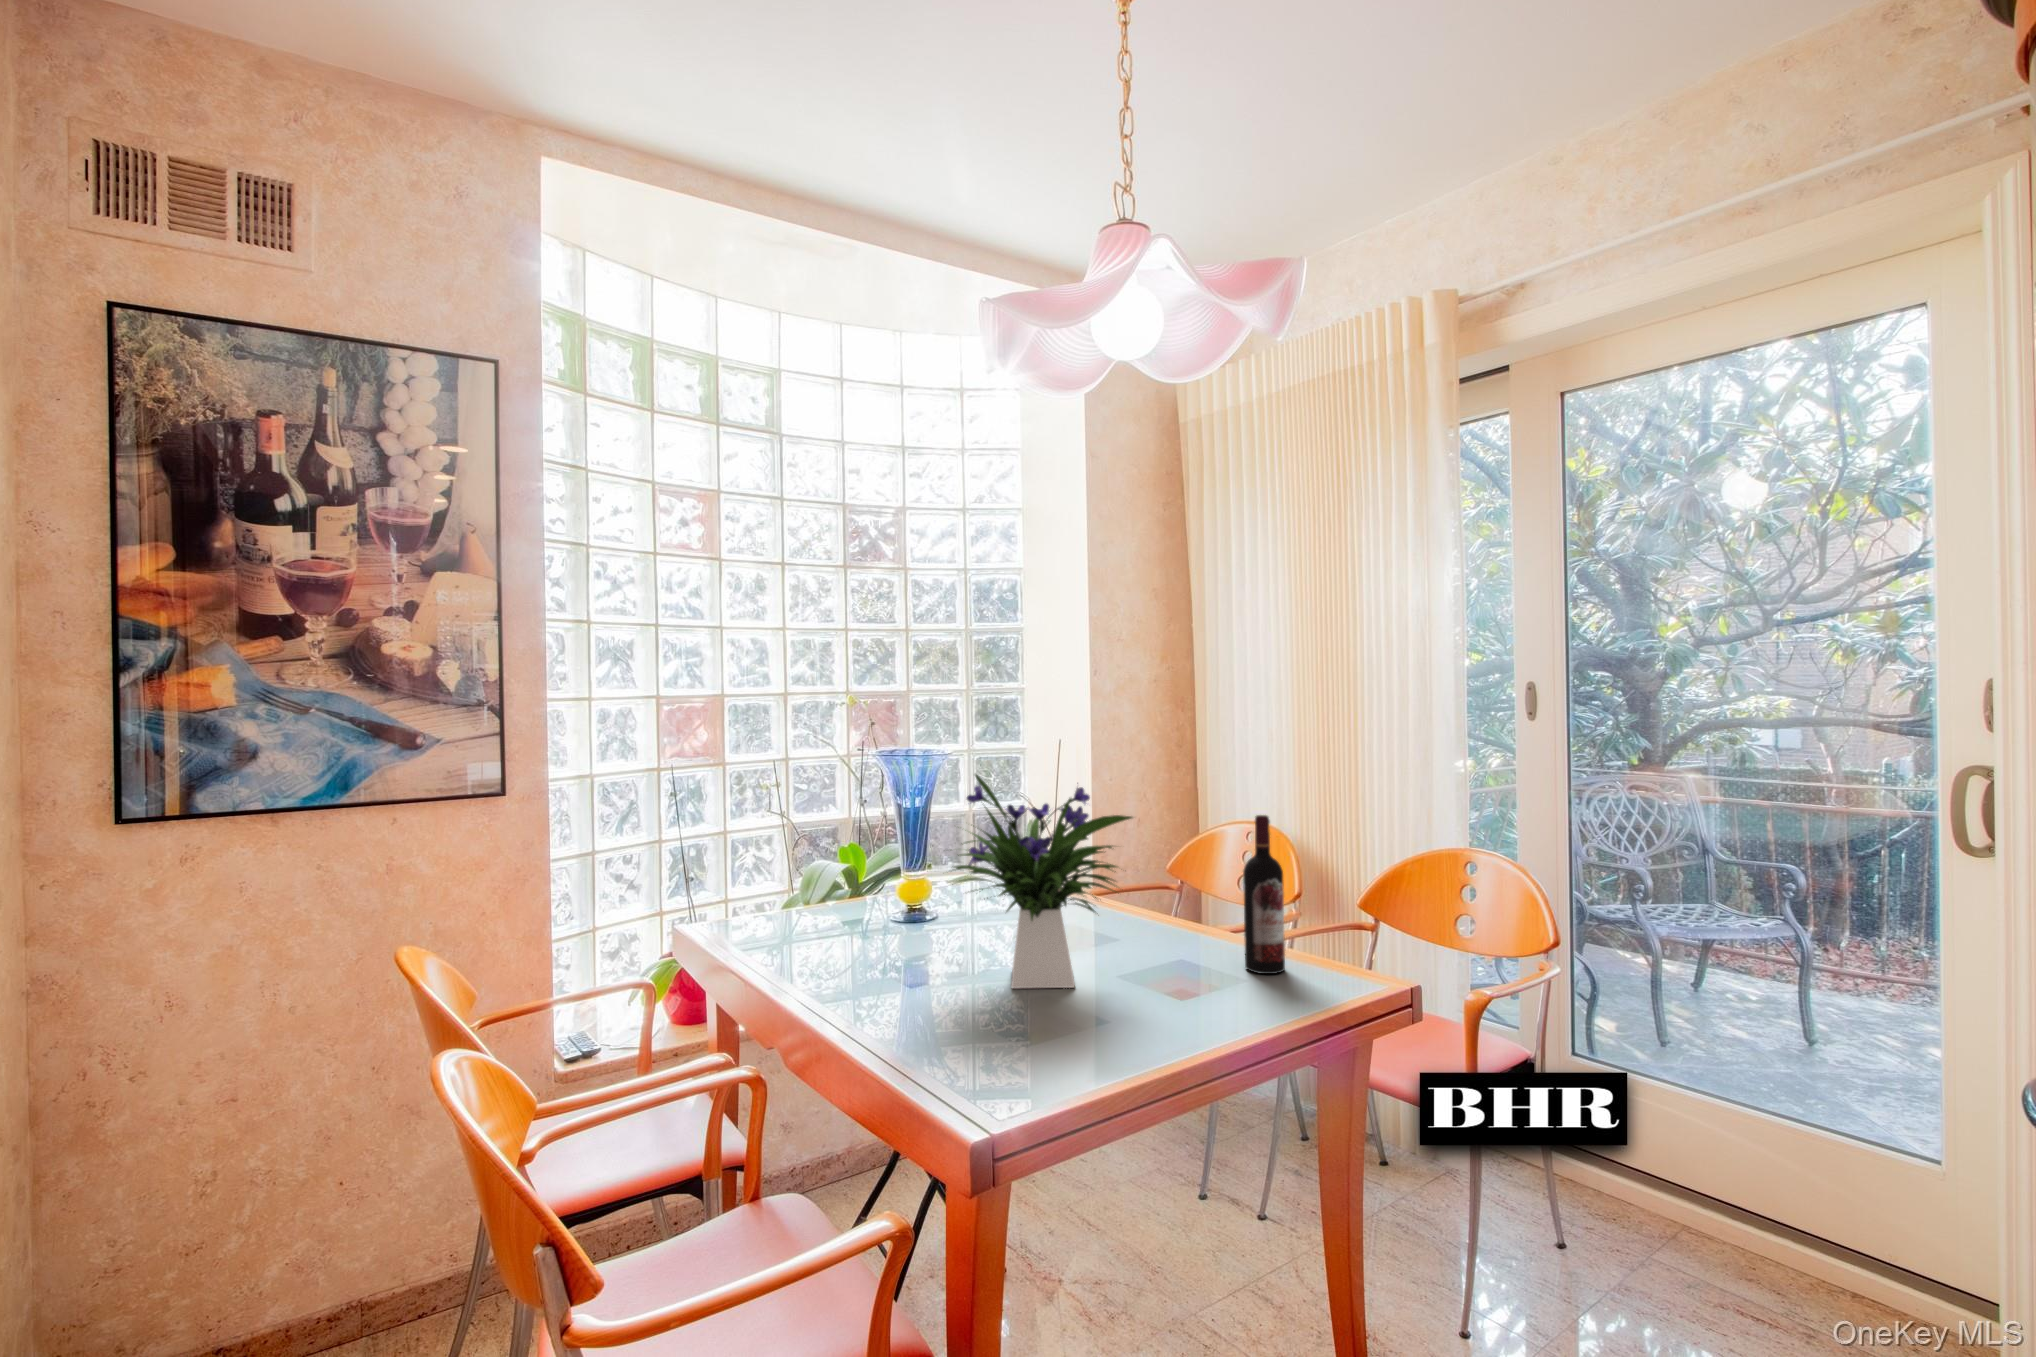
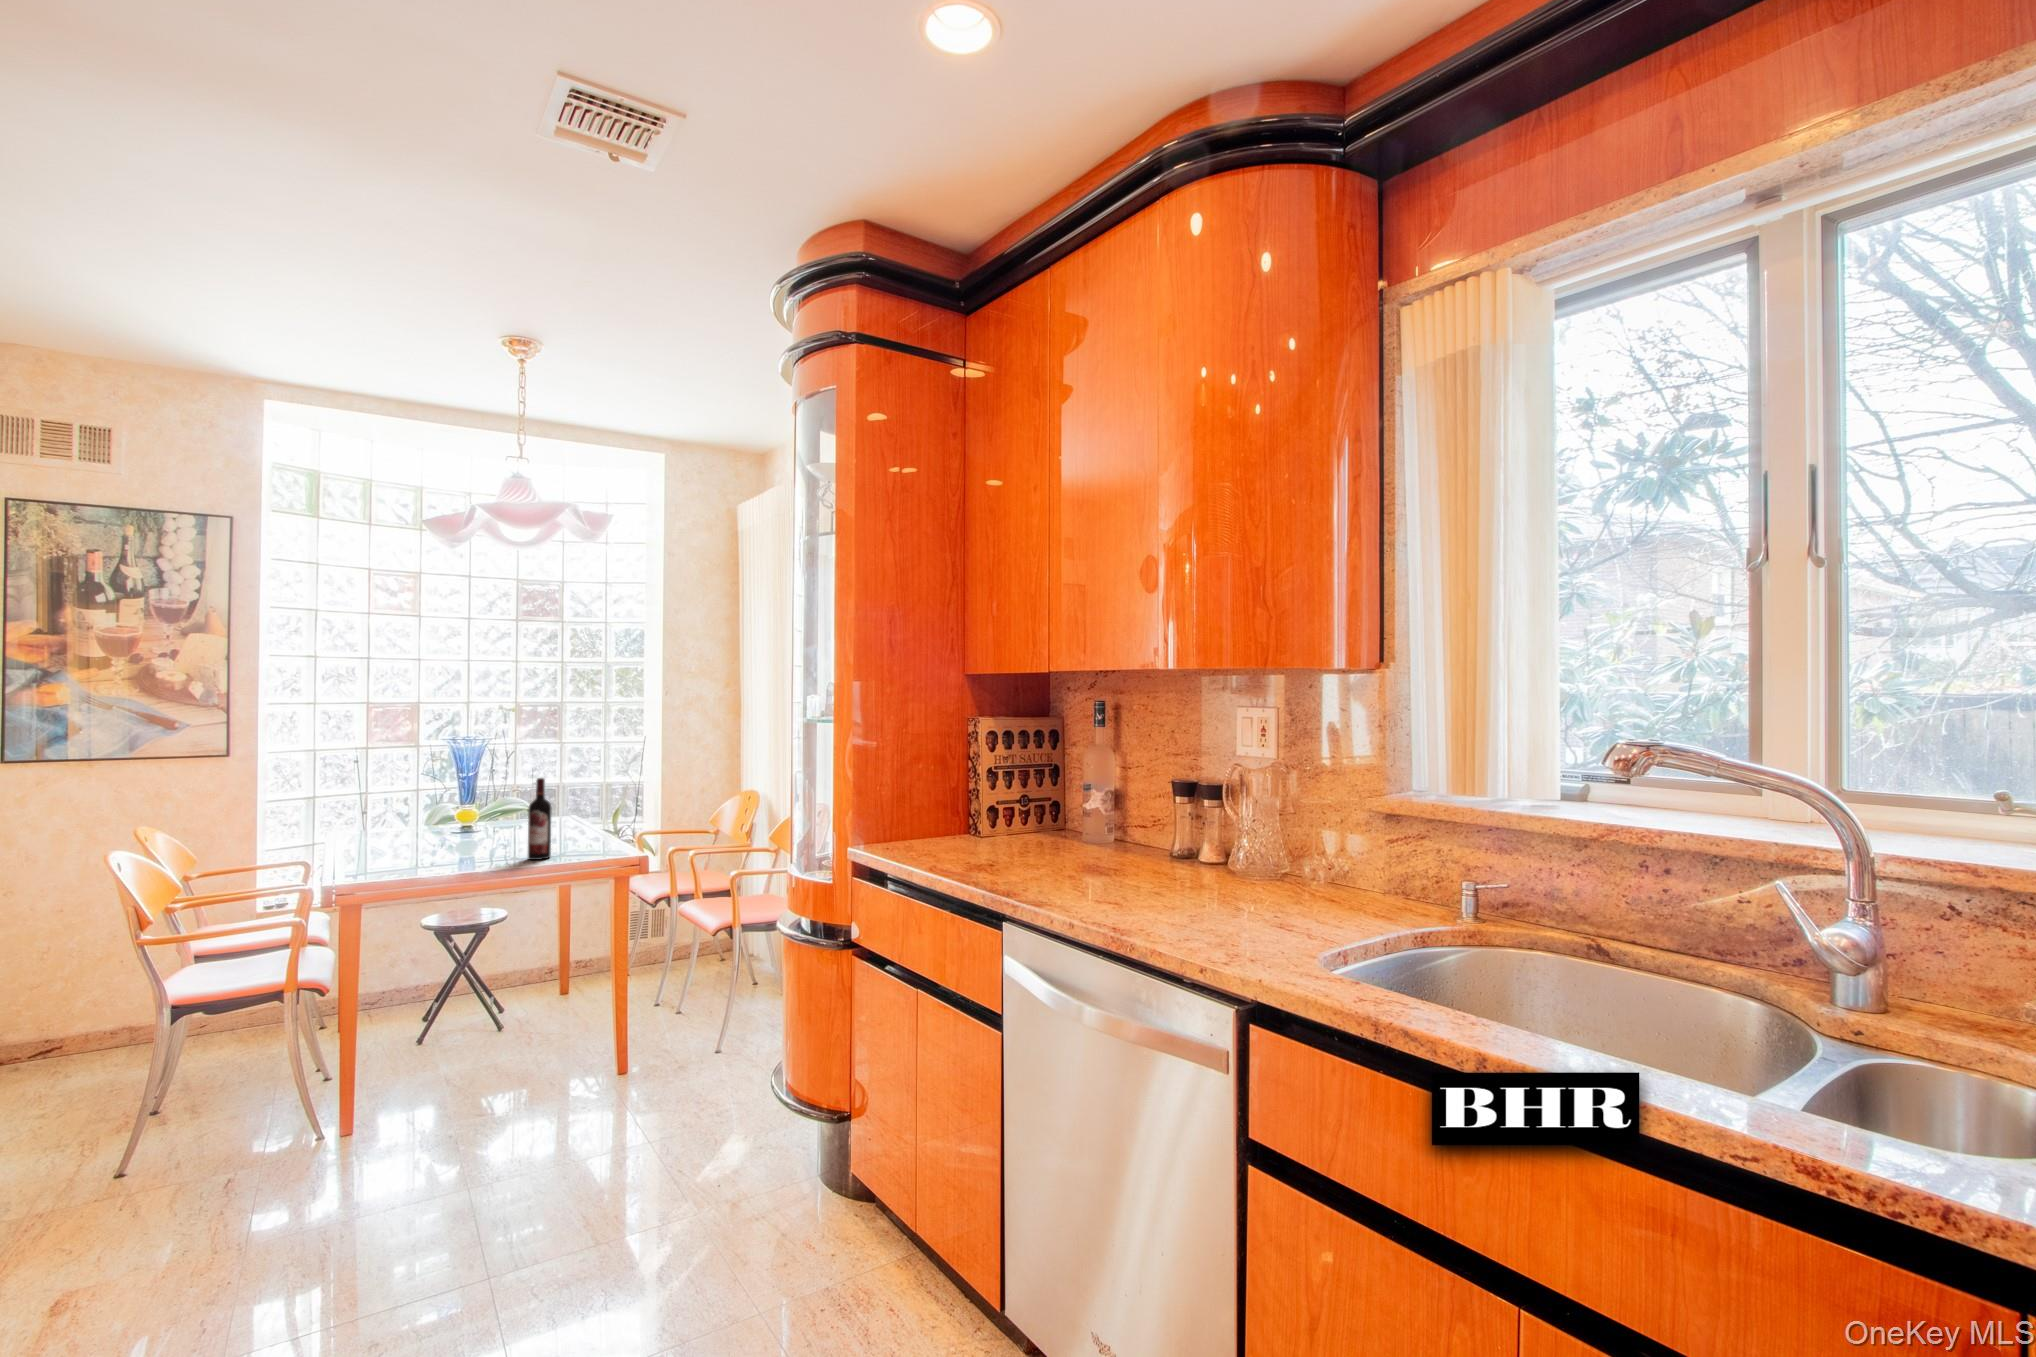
flower arrangement: present [952,774,1132,988] -> none [350,751,479,861]

